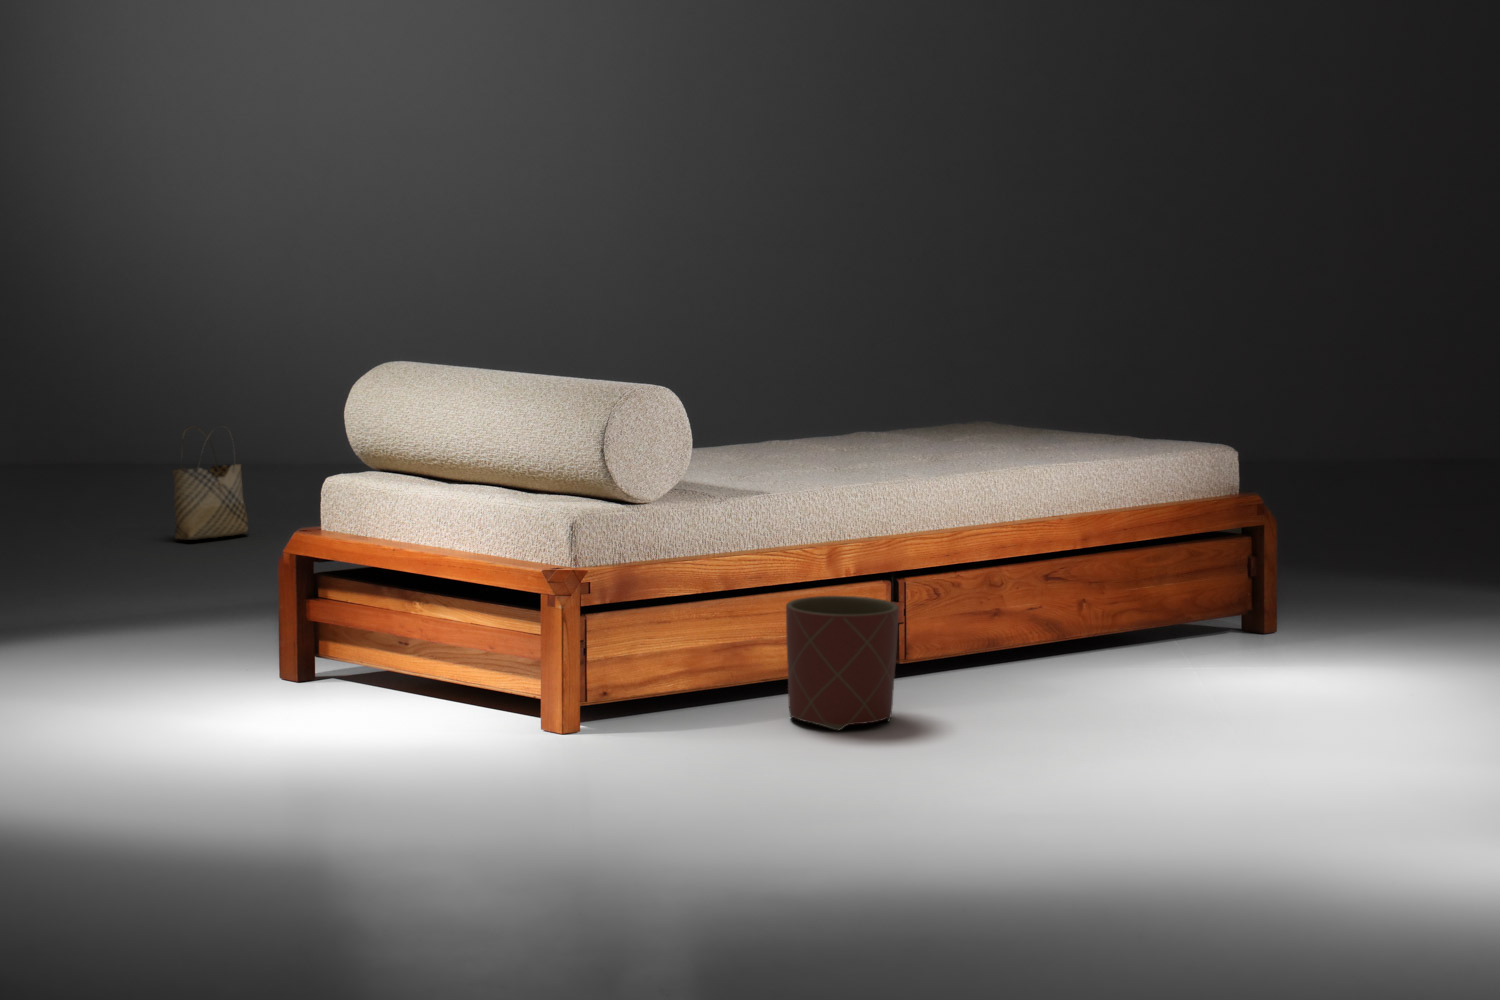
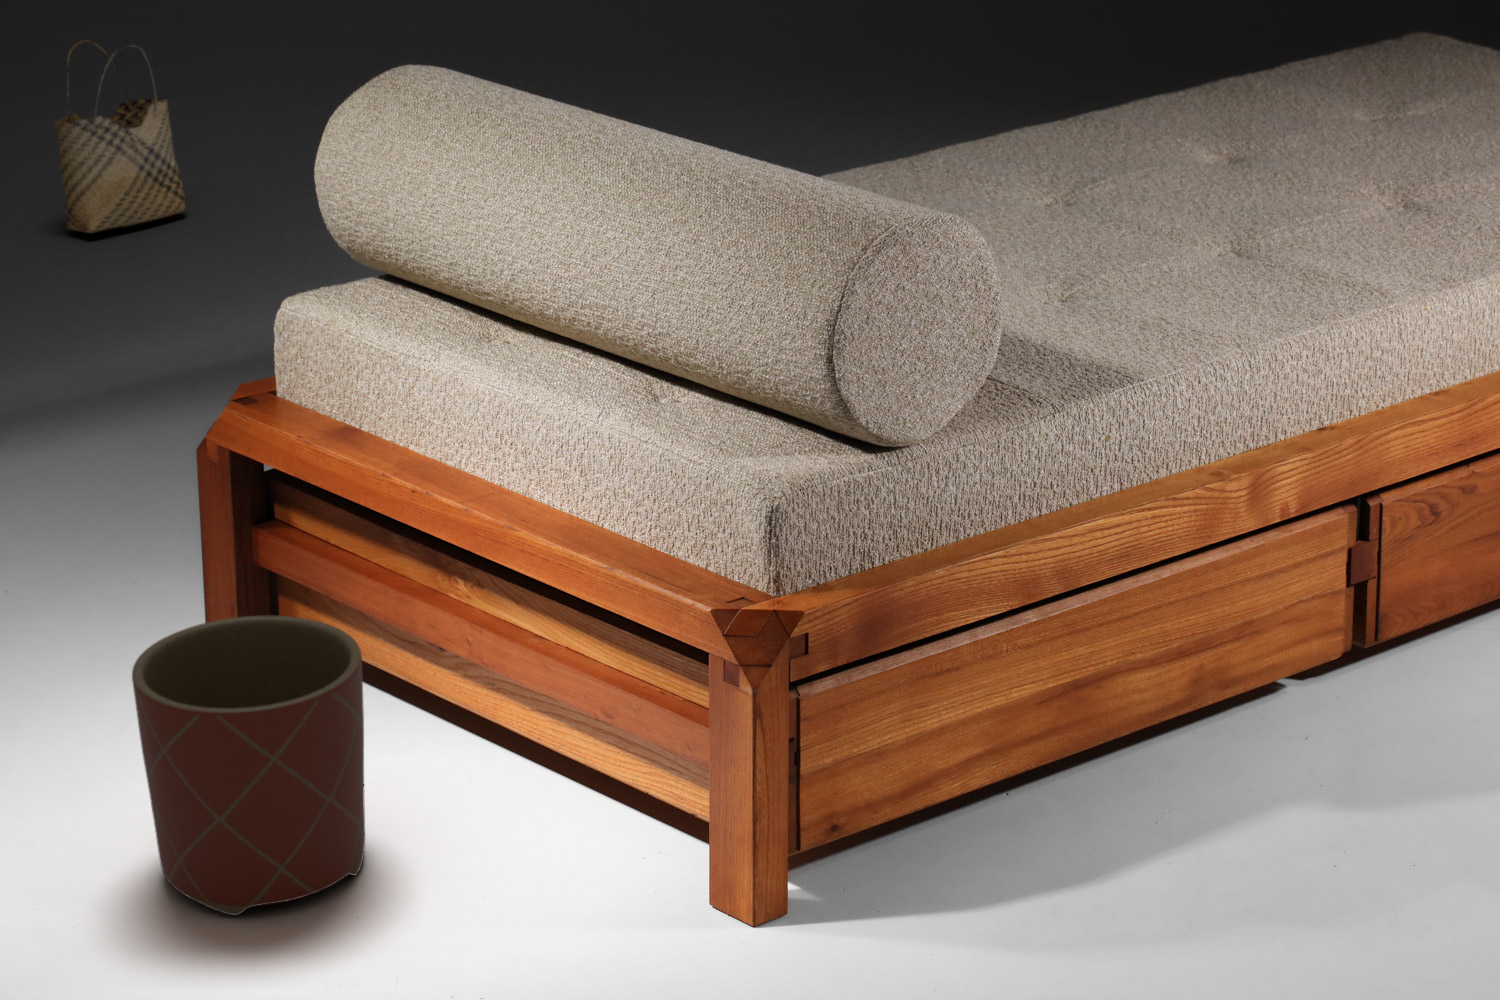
planter: present [786,596,899,730] -> present [132,616,365,915]

